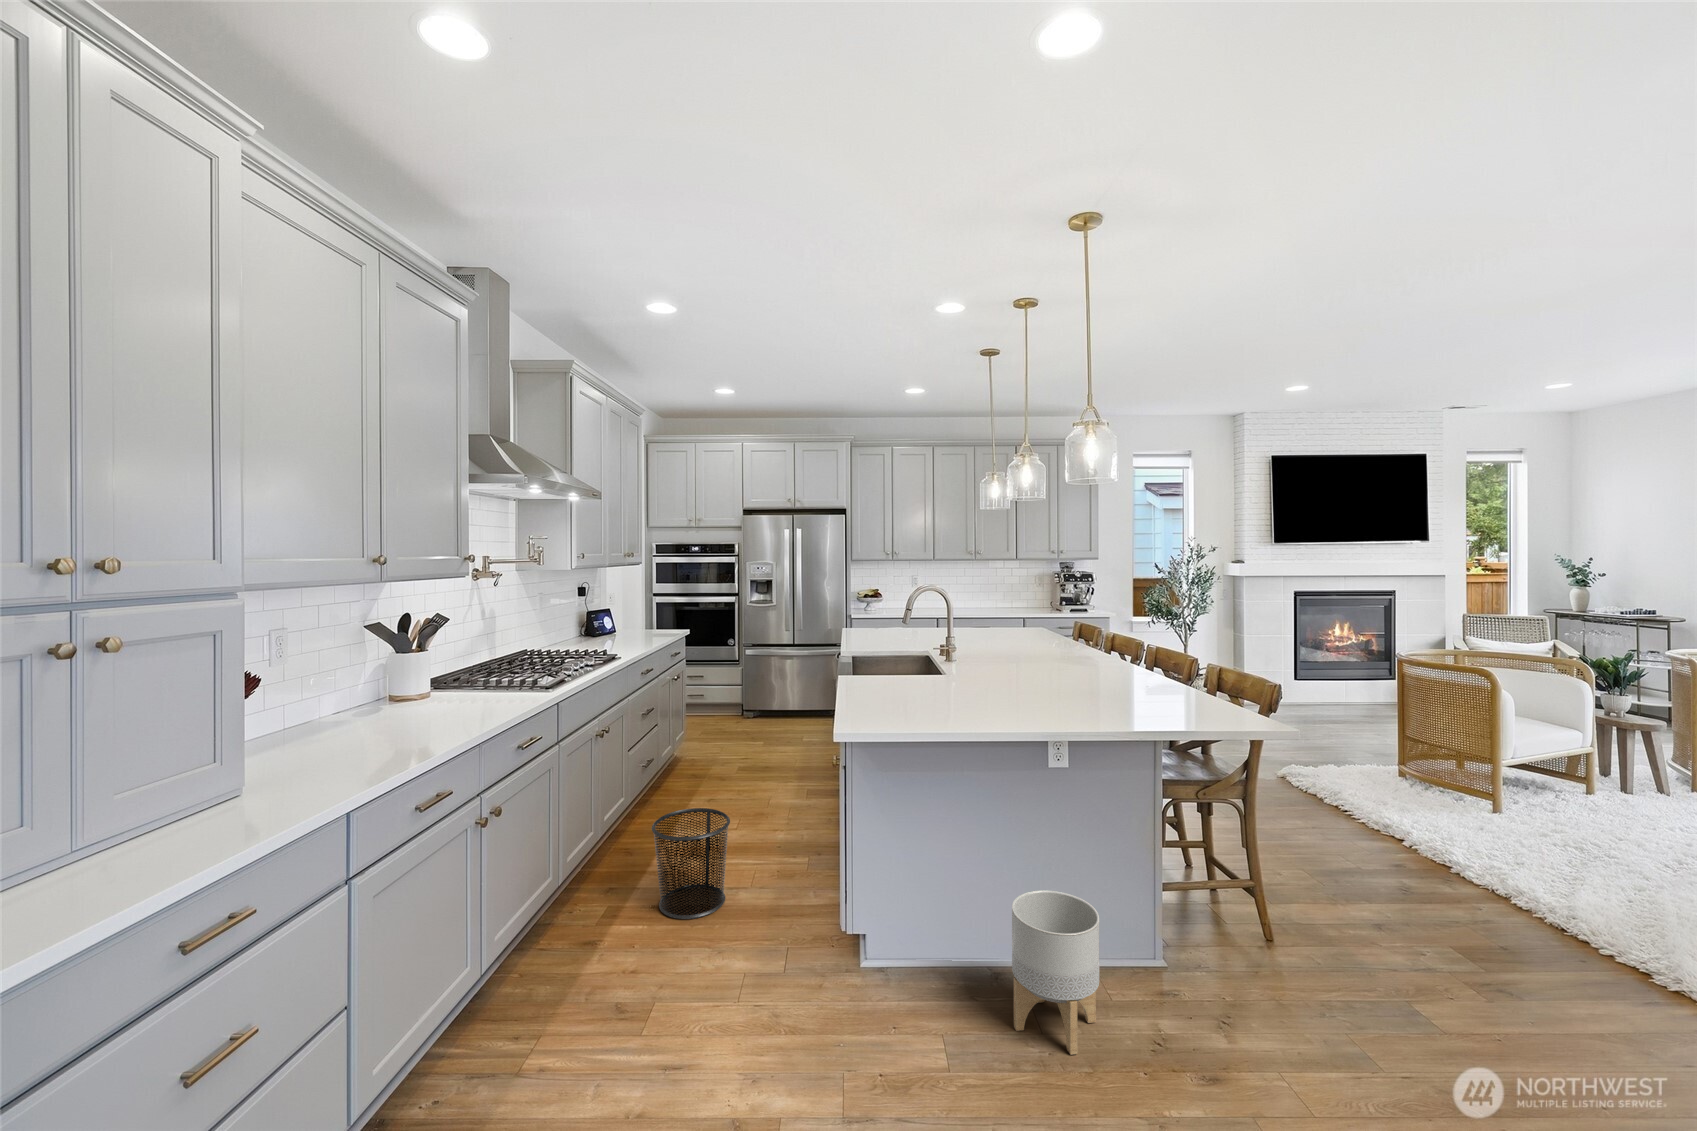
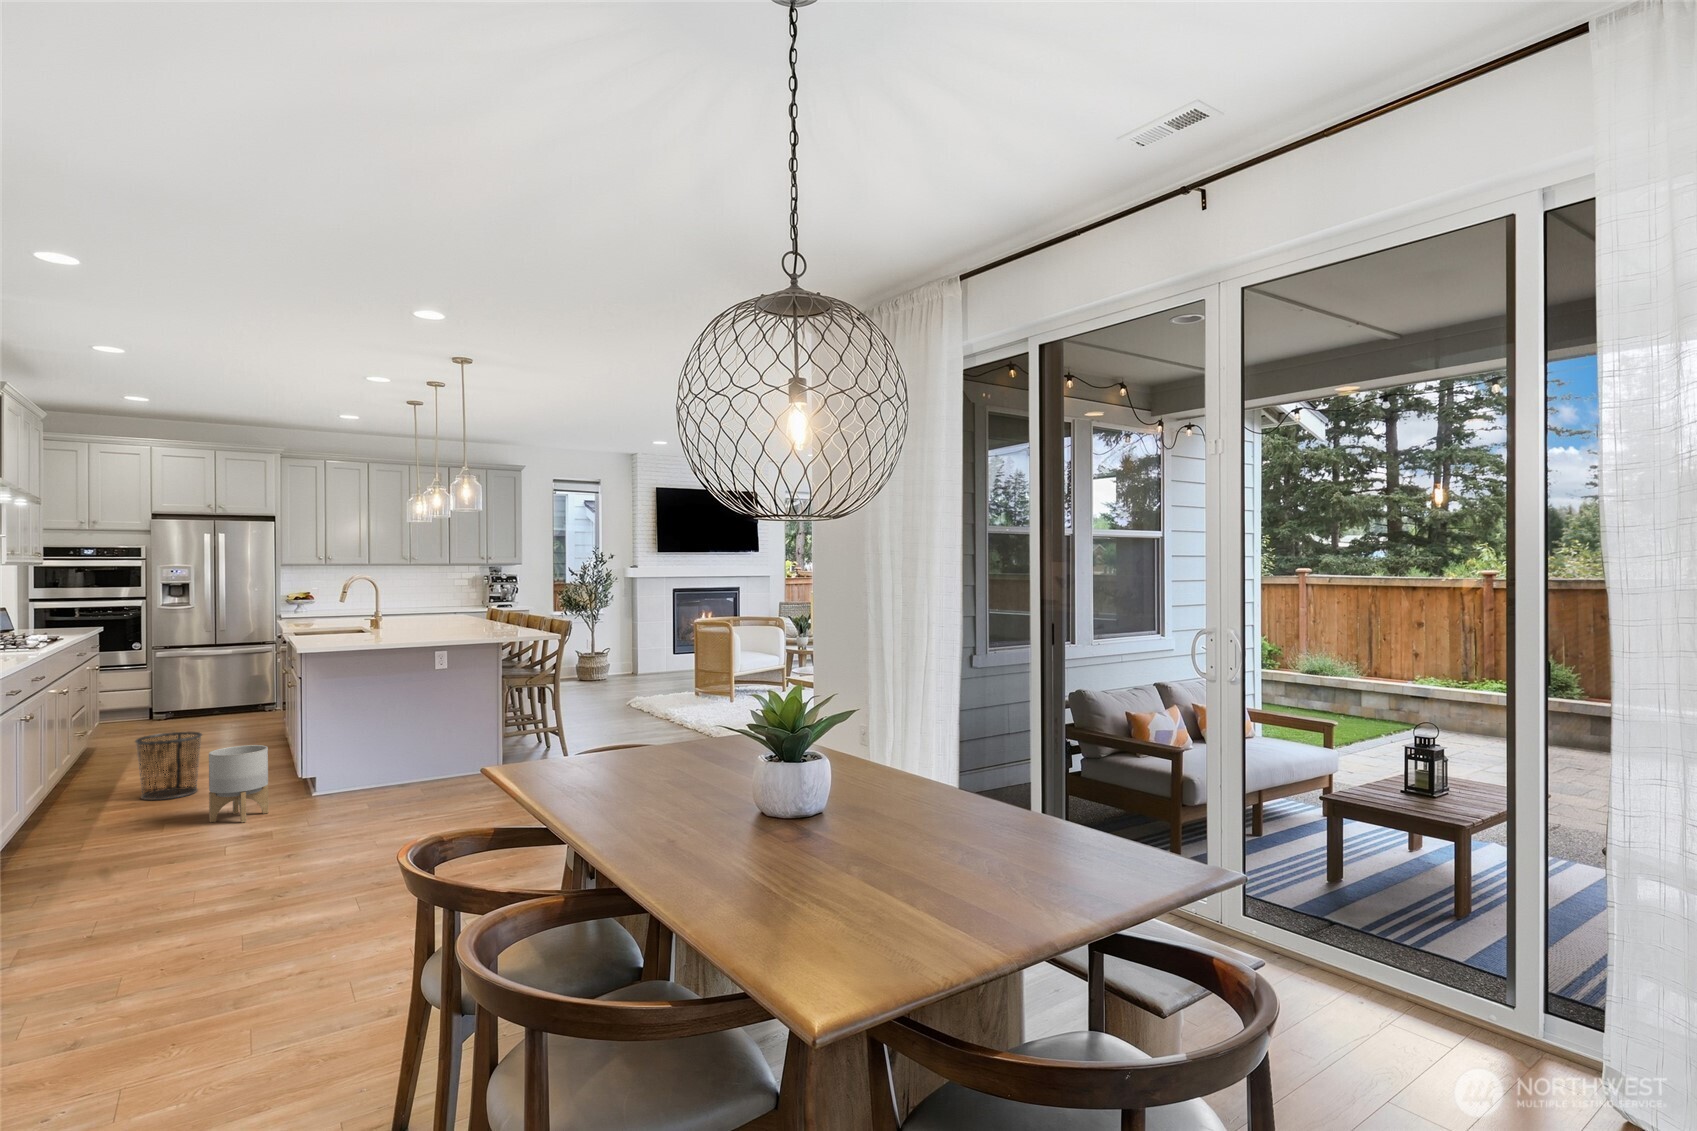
planter: present [1012,890,1099,1055] -> present [209,745,268,822]

